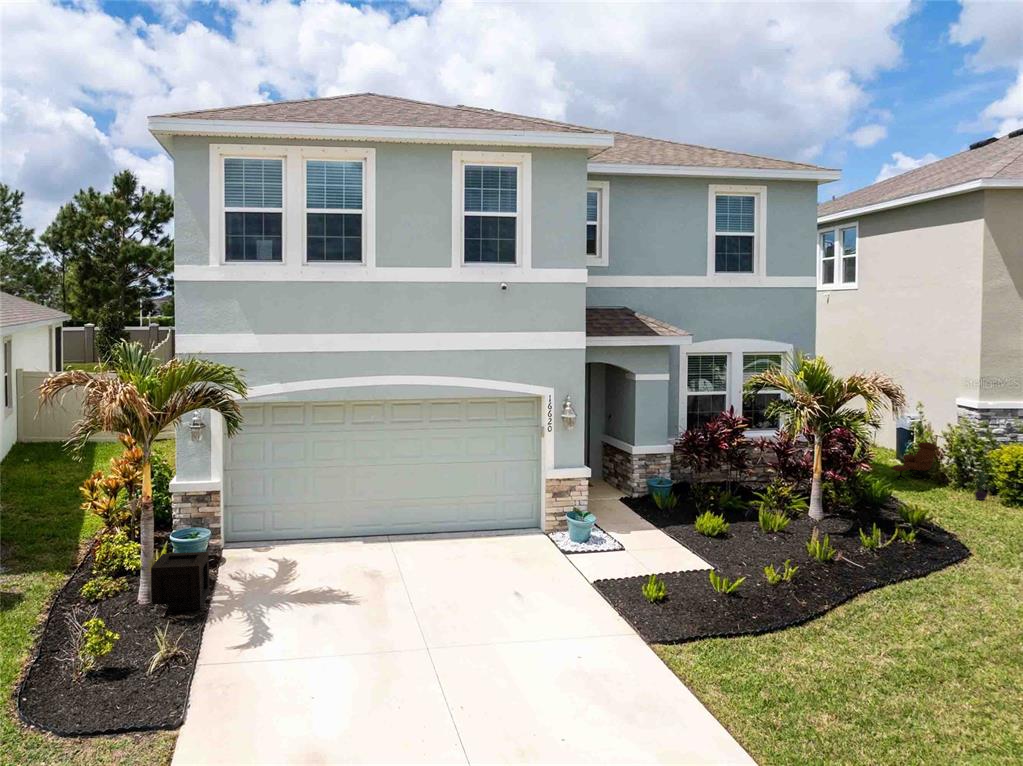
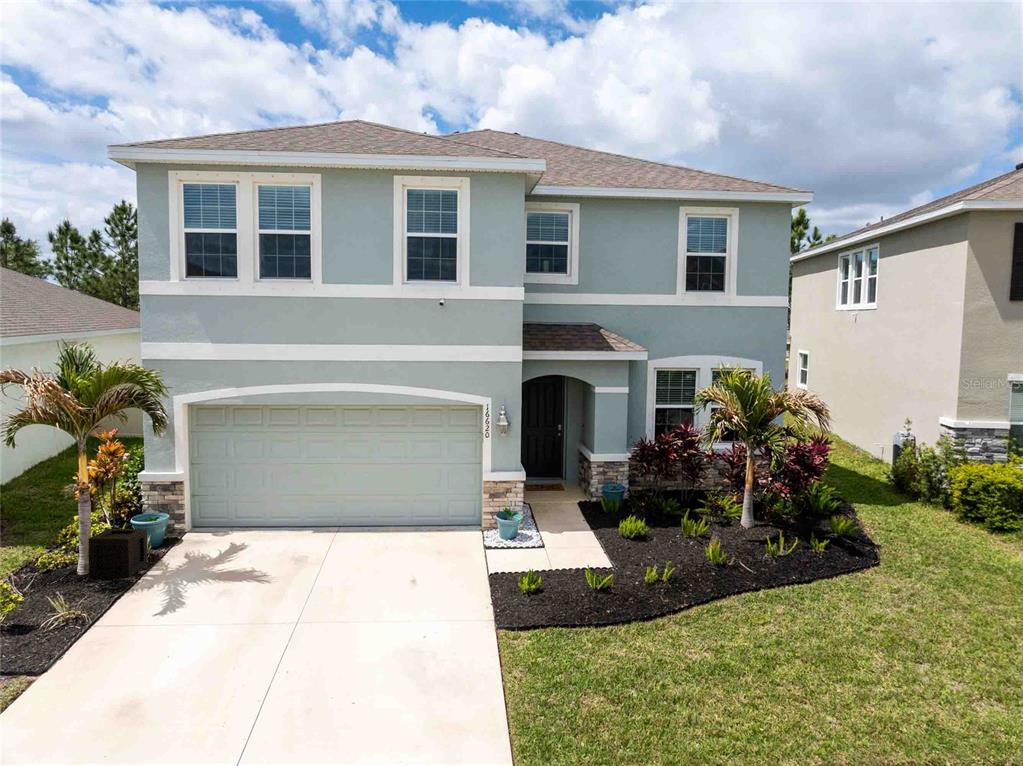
lounge chair: present [893,442,936,480] -> none [879,463,927,502]
decorative plant: present [971,471,987,500] -> none [942,492,980,523]

